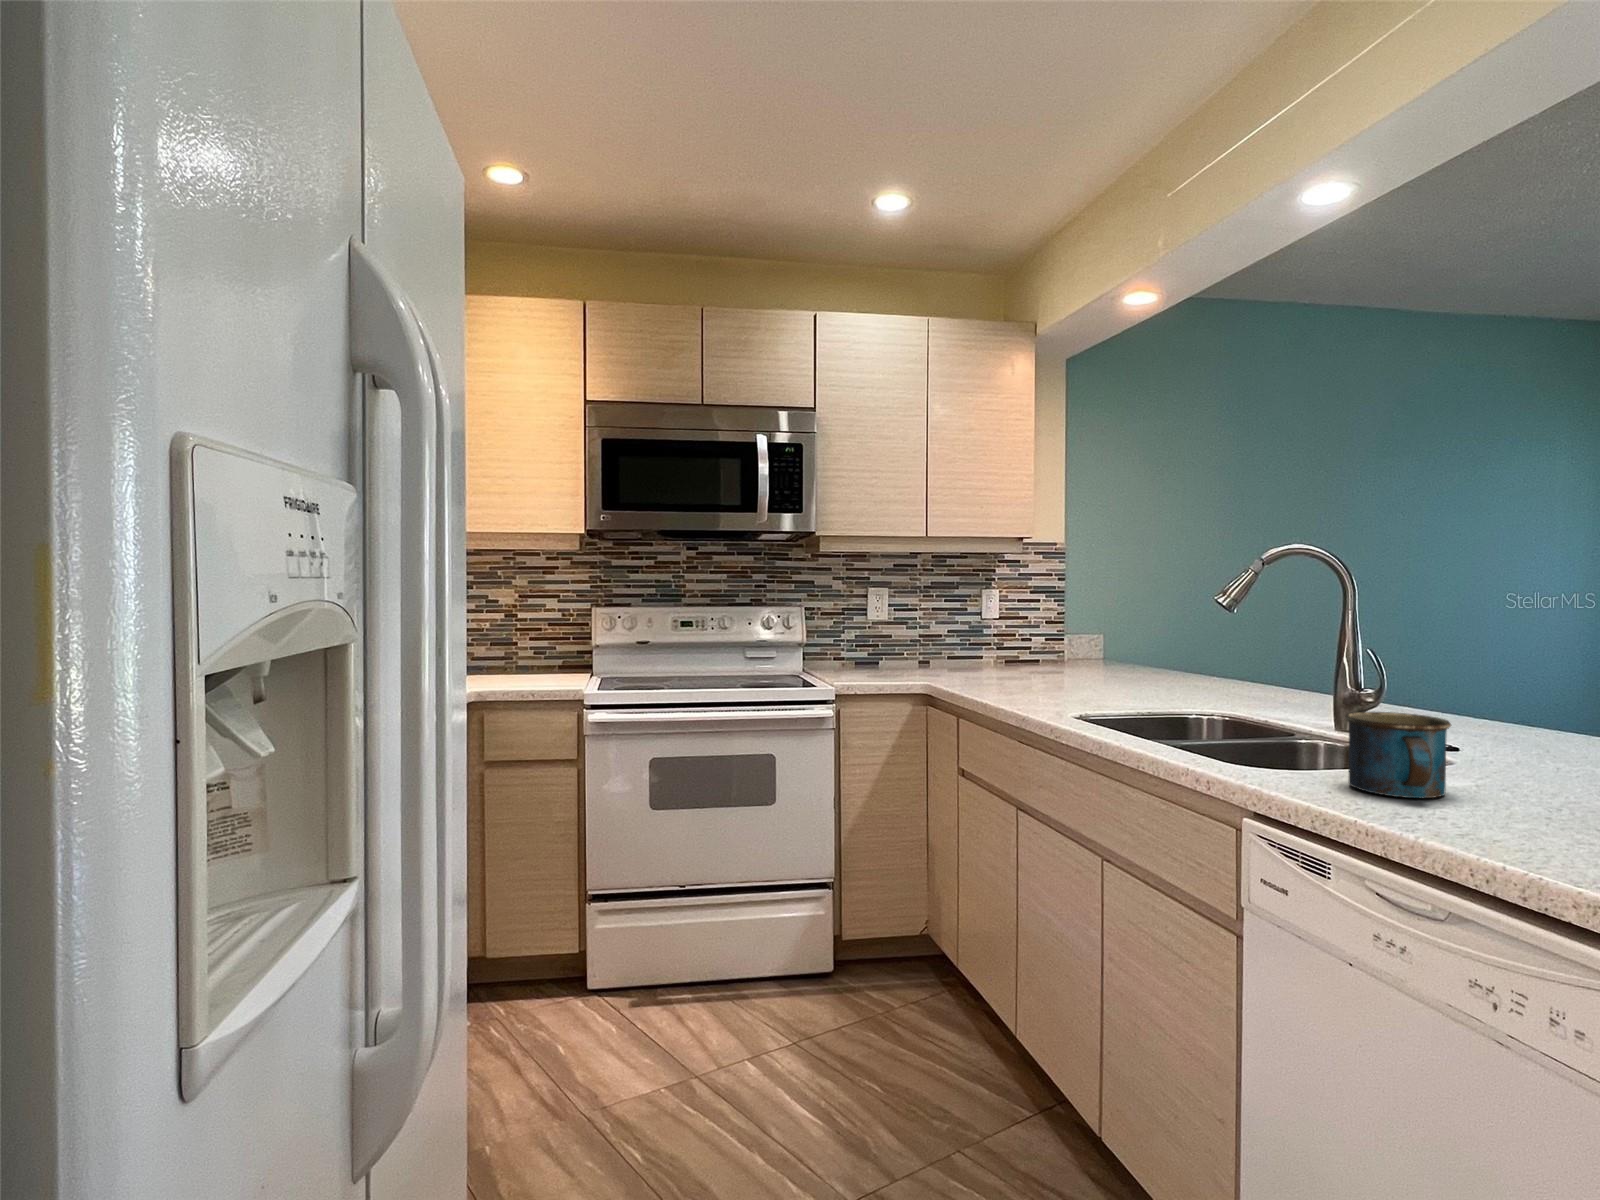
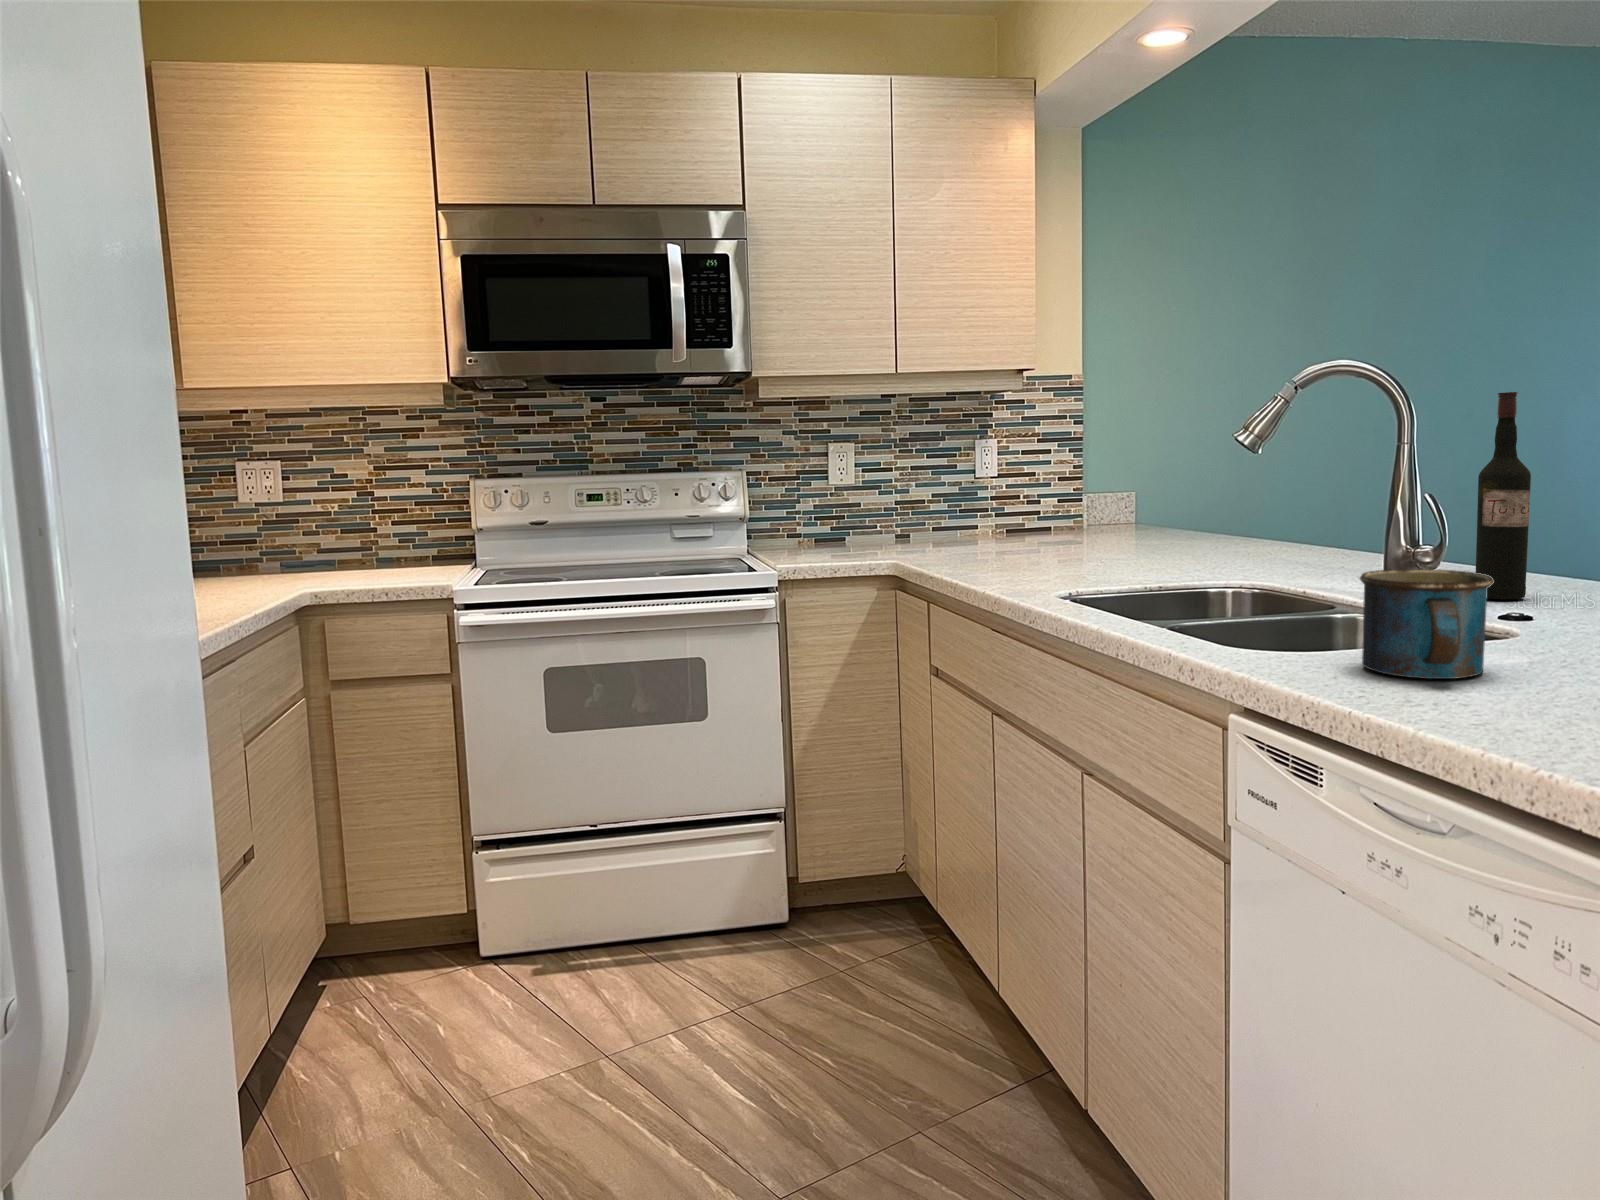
wine bottle: none [1406,576,1448,734] -> present [1476,392,1531,599]

